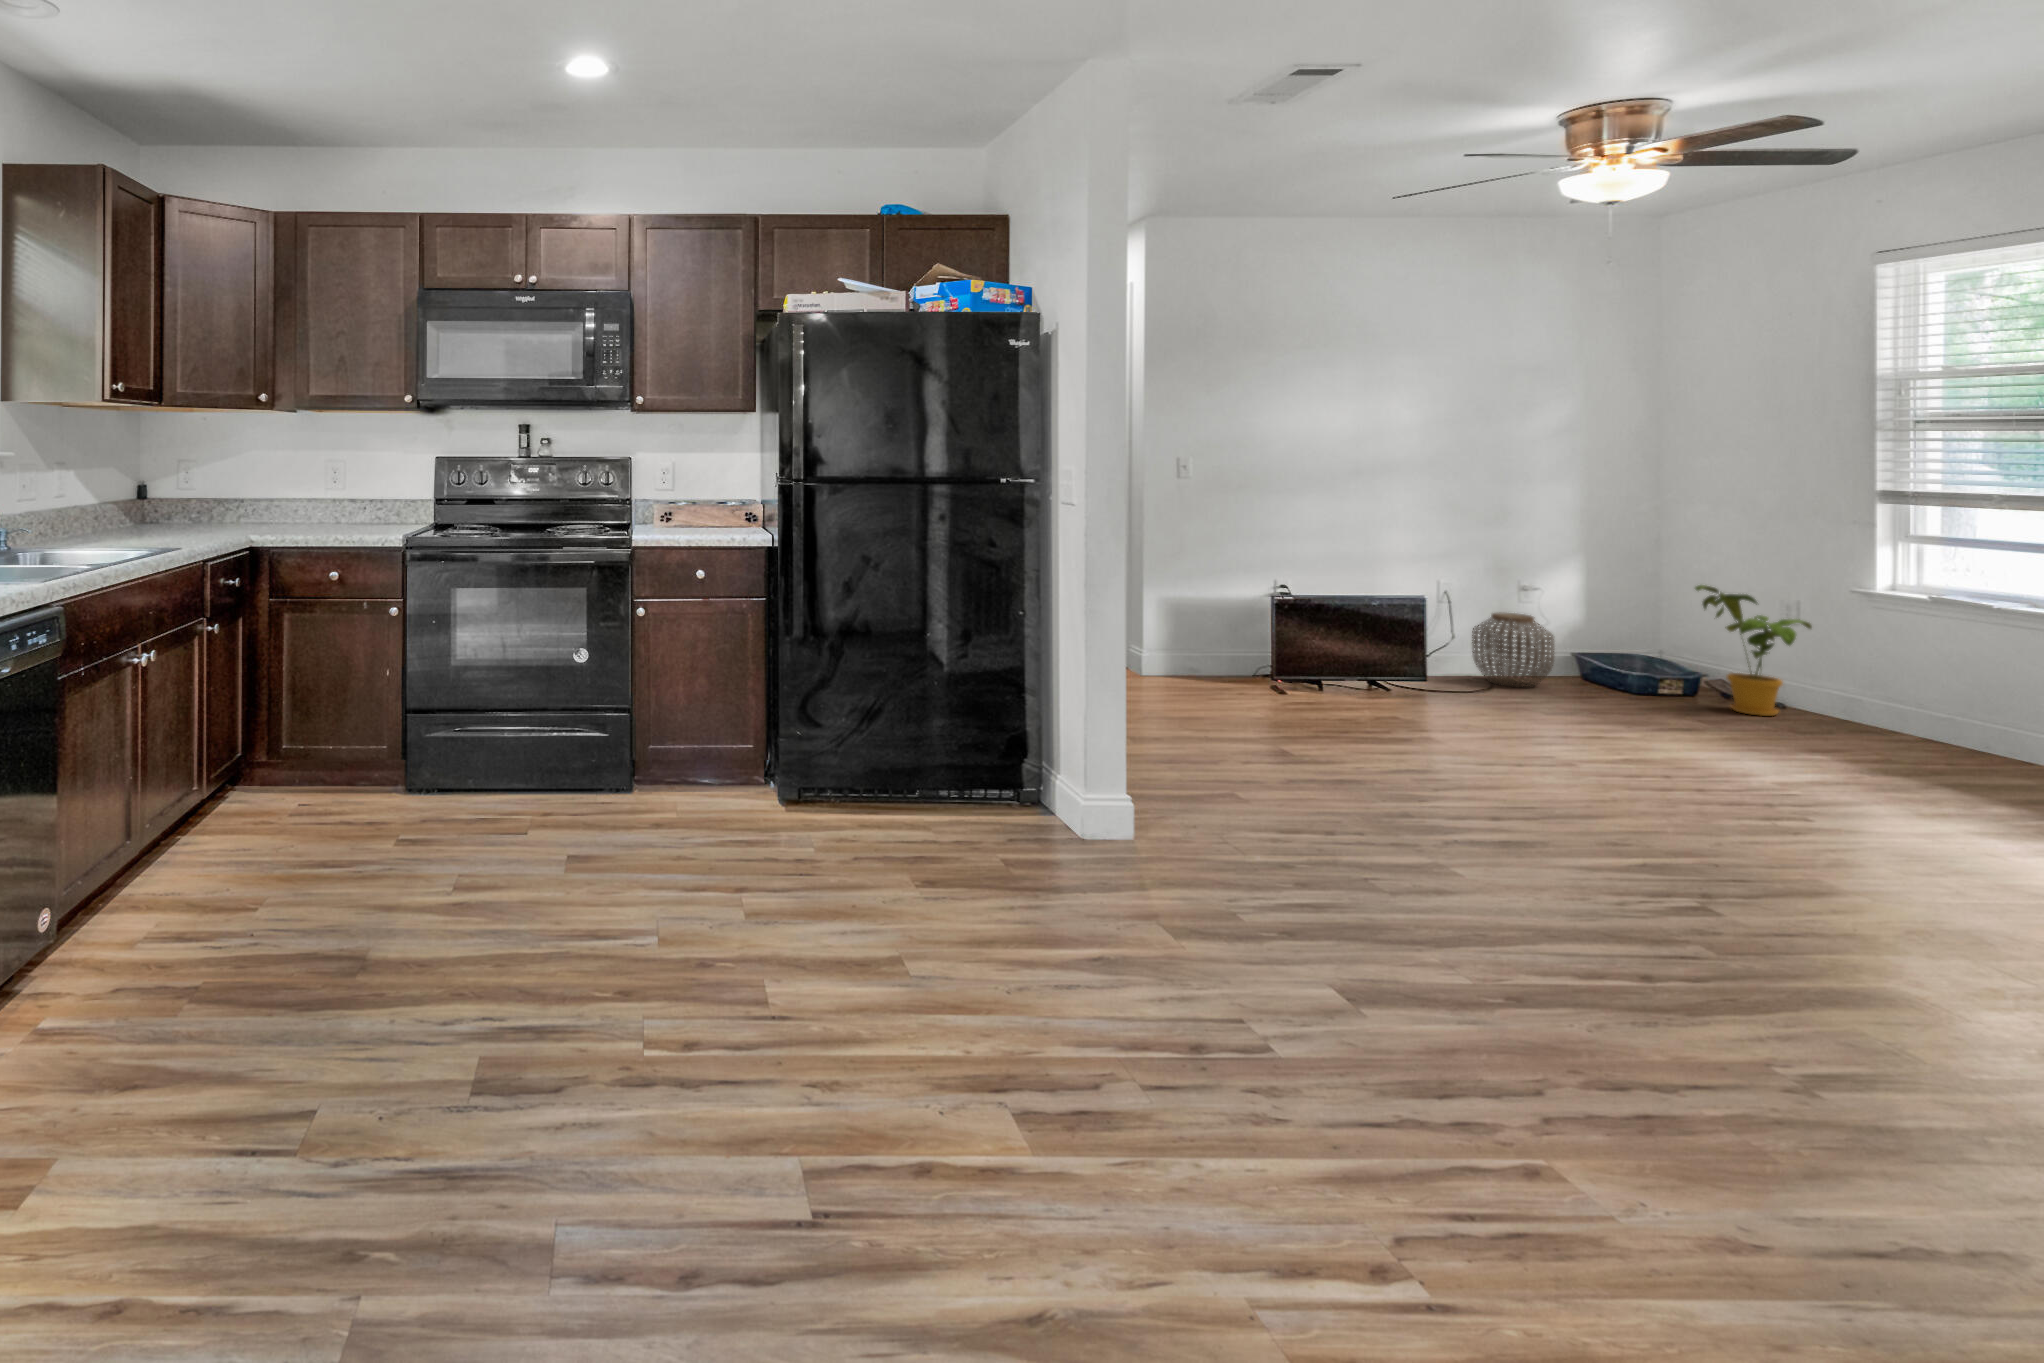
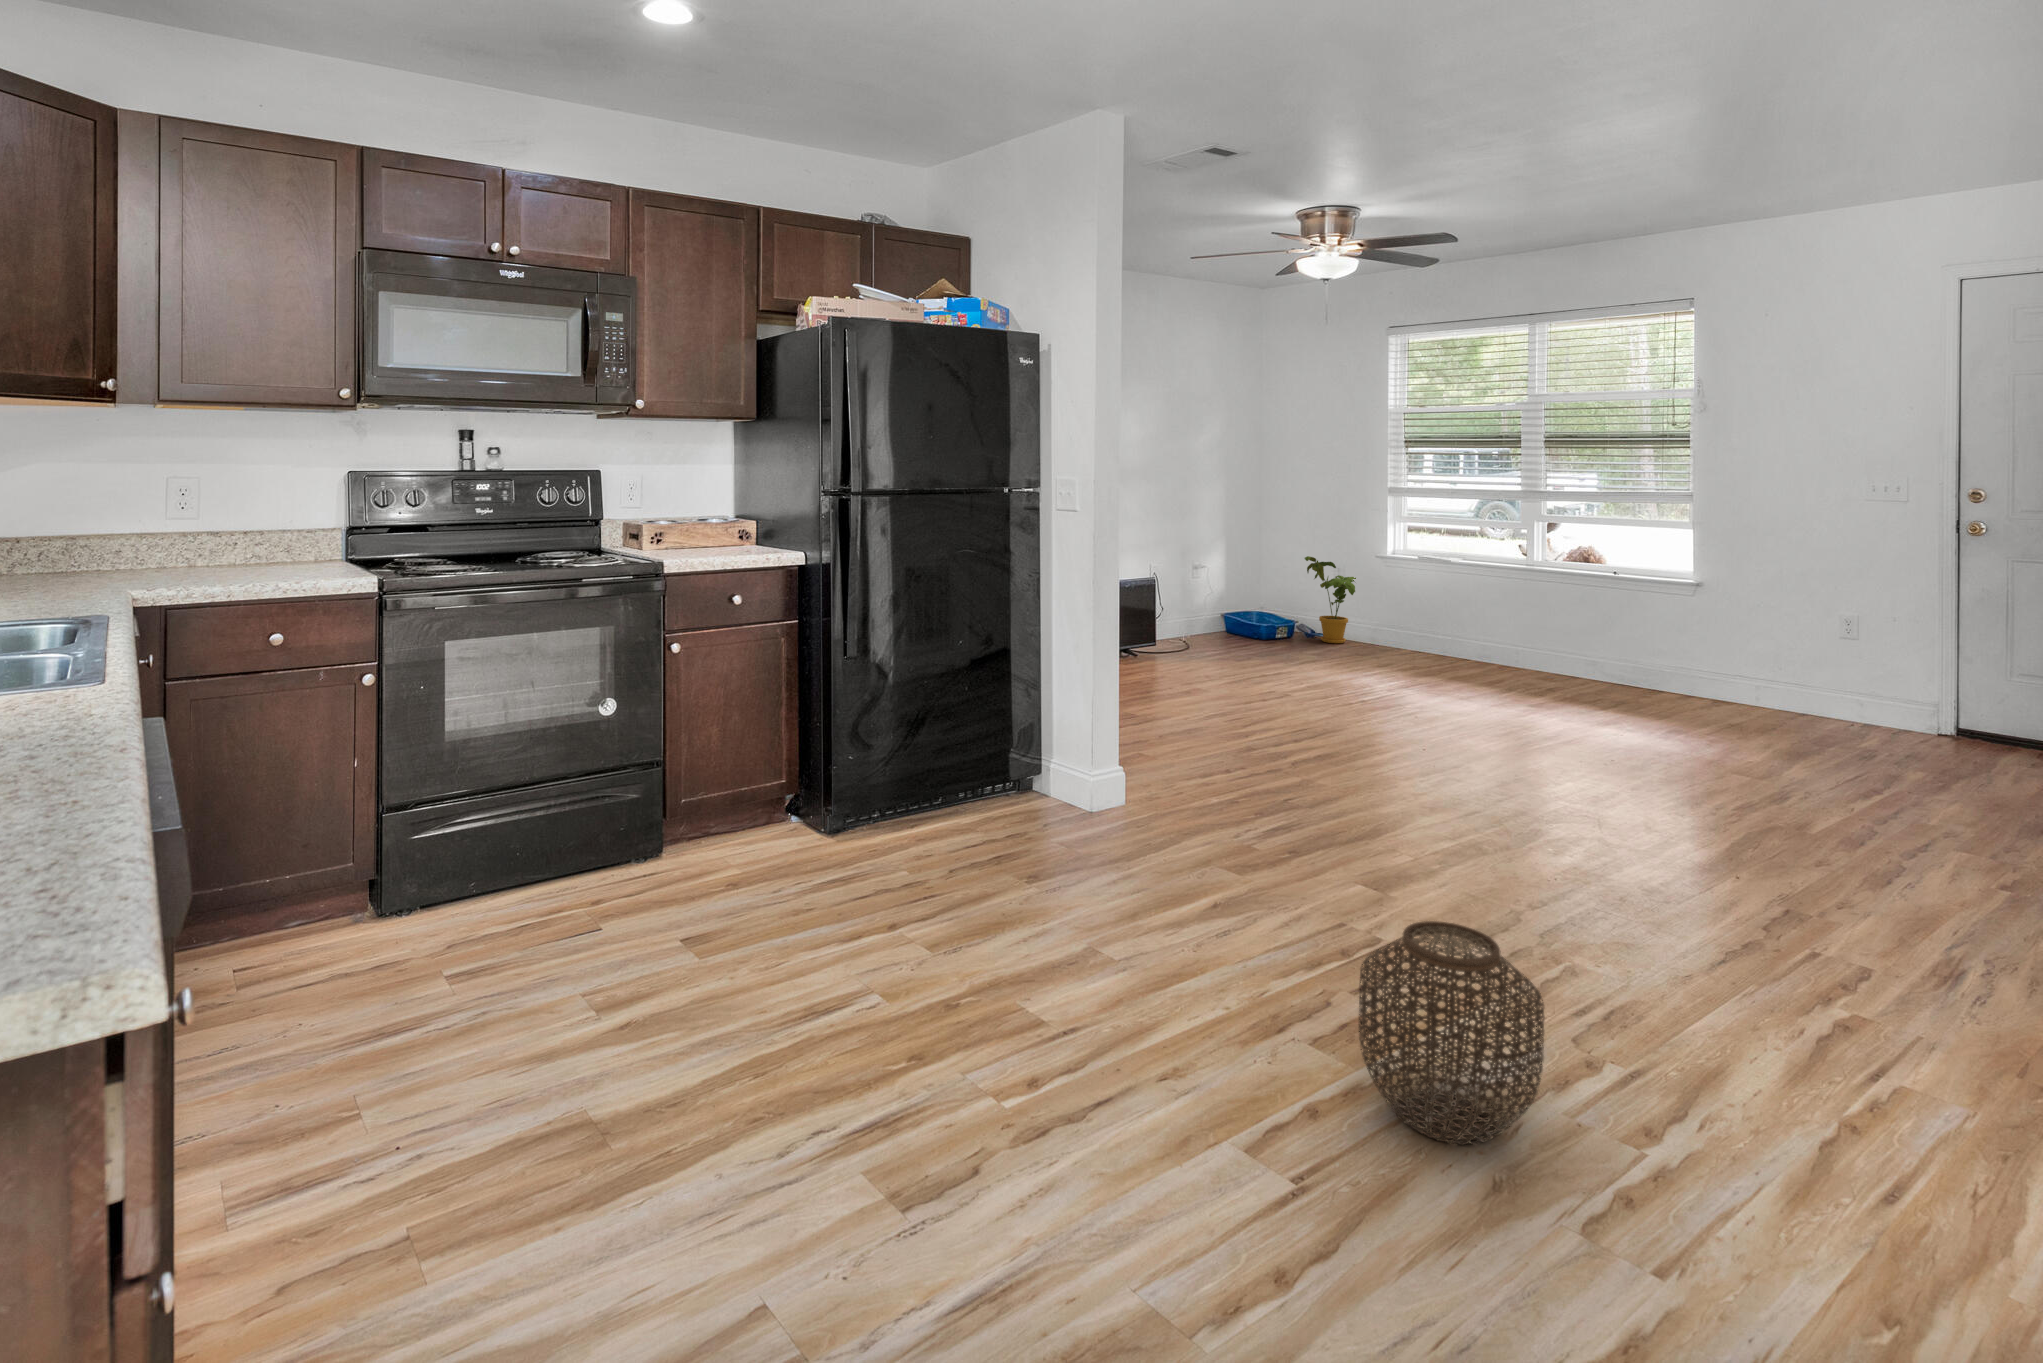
woven basket: present [1472,613,1554,687] -> present [1359,921,1544,1144]

